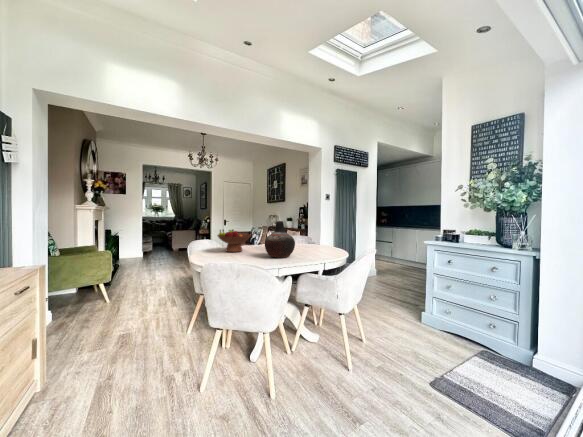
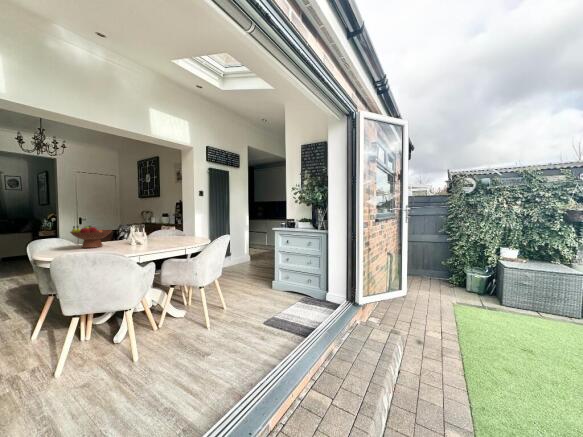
vase: present [265,221,295,258] -> none [127,216,159,248]

